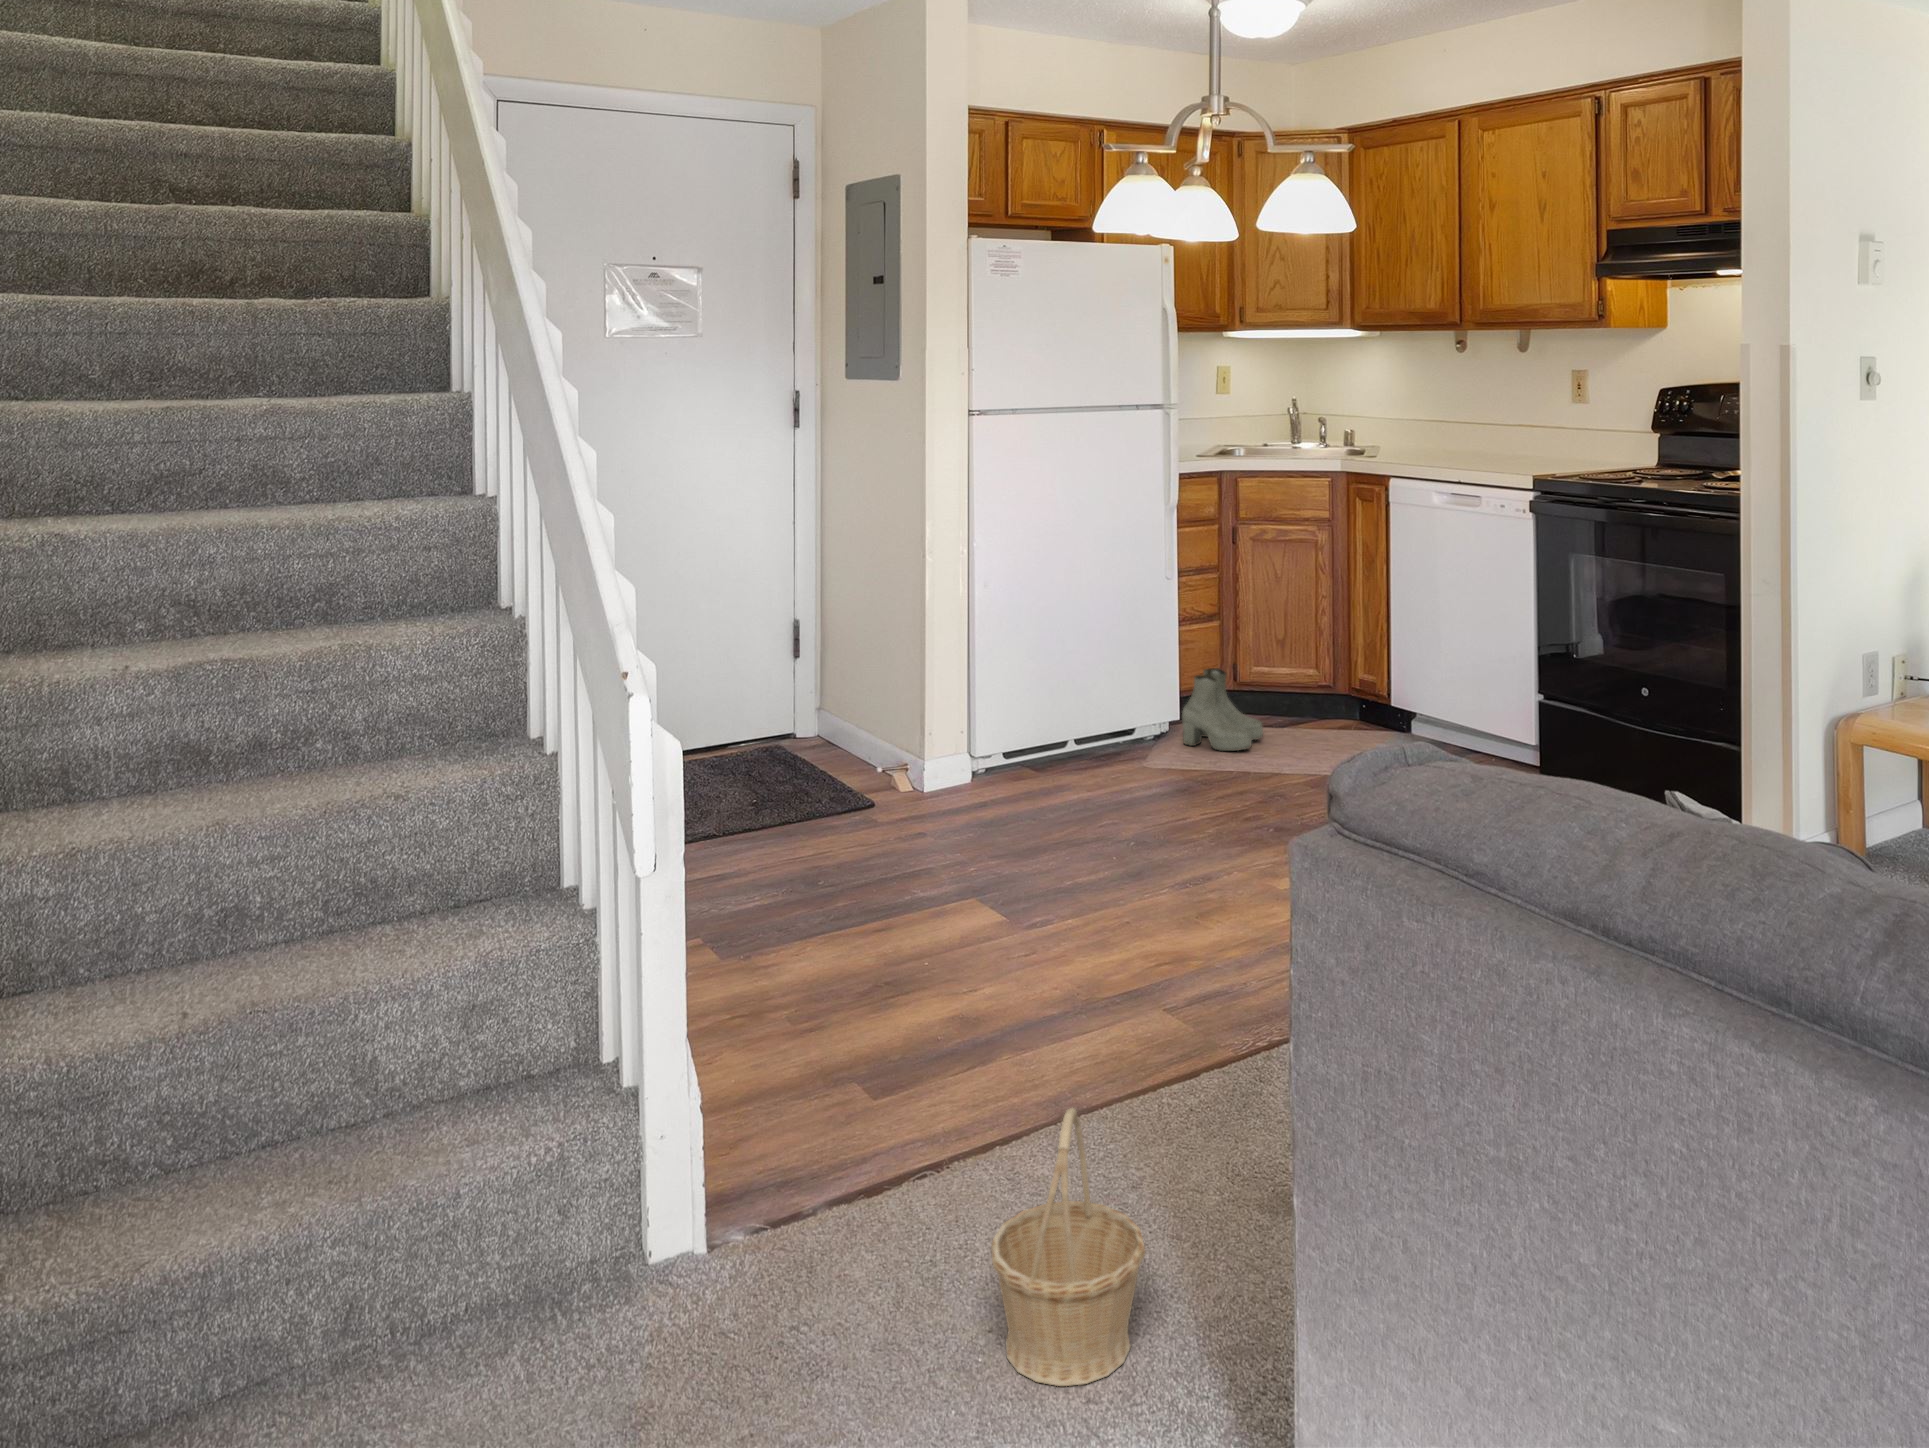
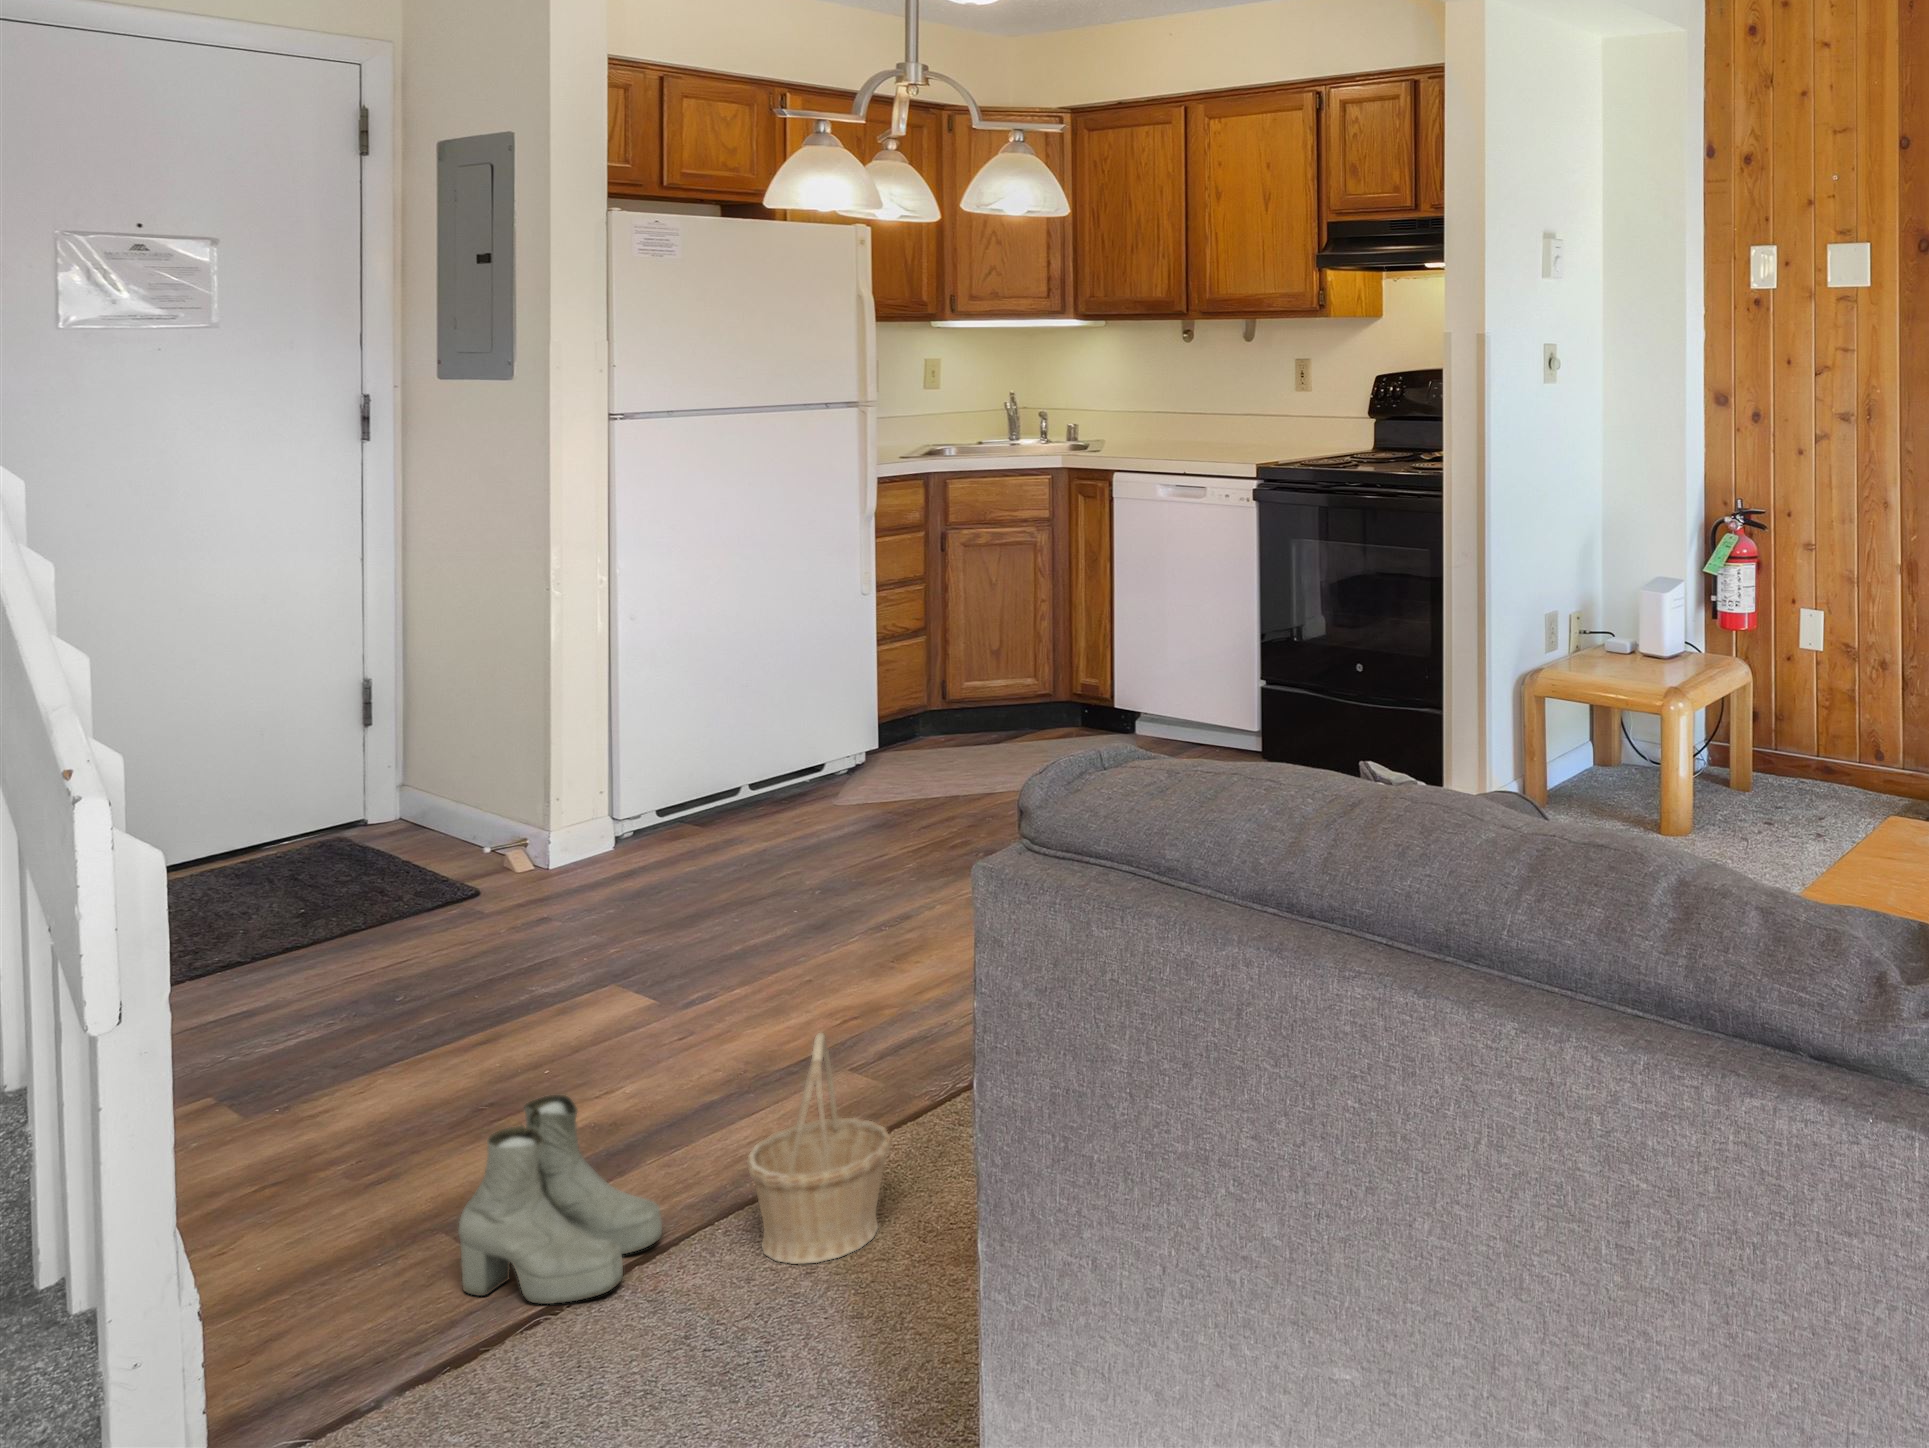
boots: present [1182,668,1263,751] -> present [458,1094,662,1304]

